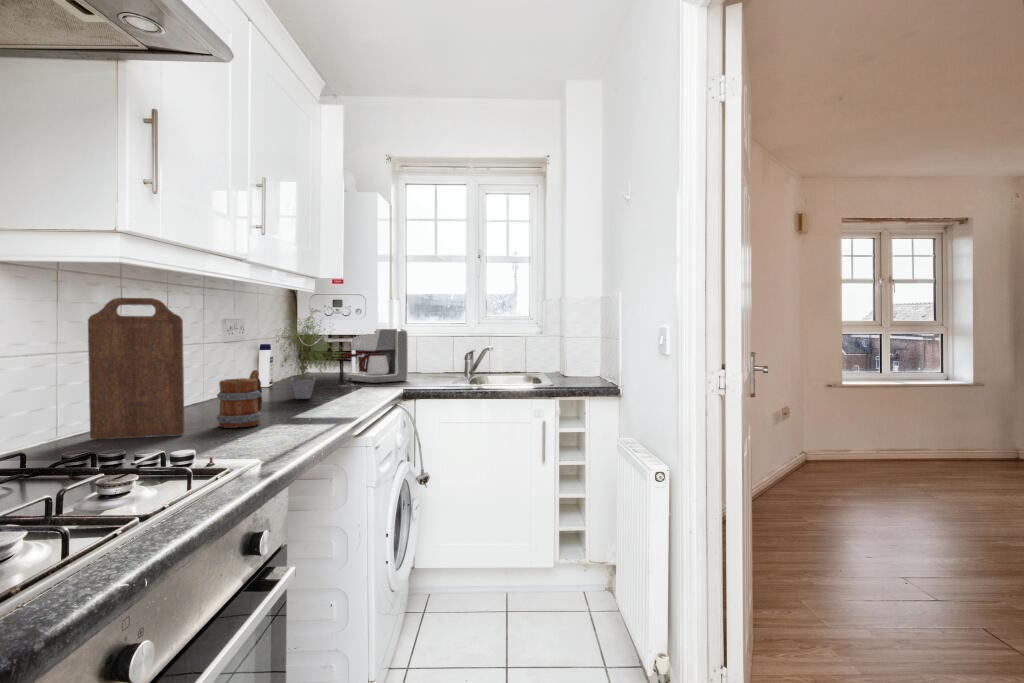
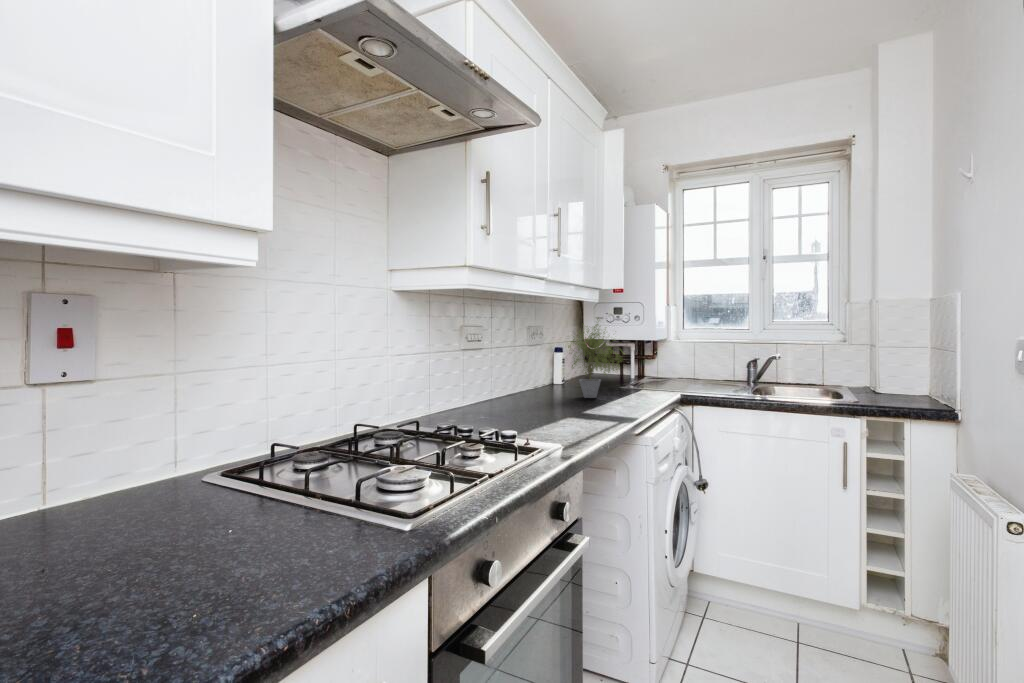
cutting board: present [88,298,184,439] -> none [444,313,504,421]
coffee maker: present [343,329,408,383] -> none [624,335,686,387]
mug: present [216,370,262,428] -> none [525,371,559,418]

